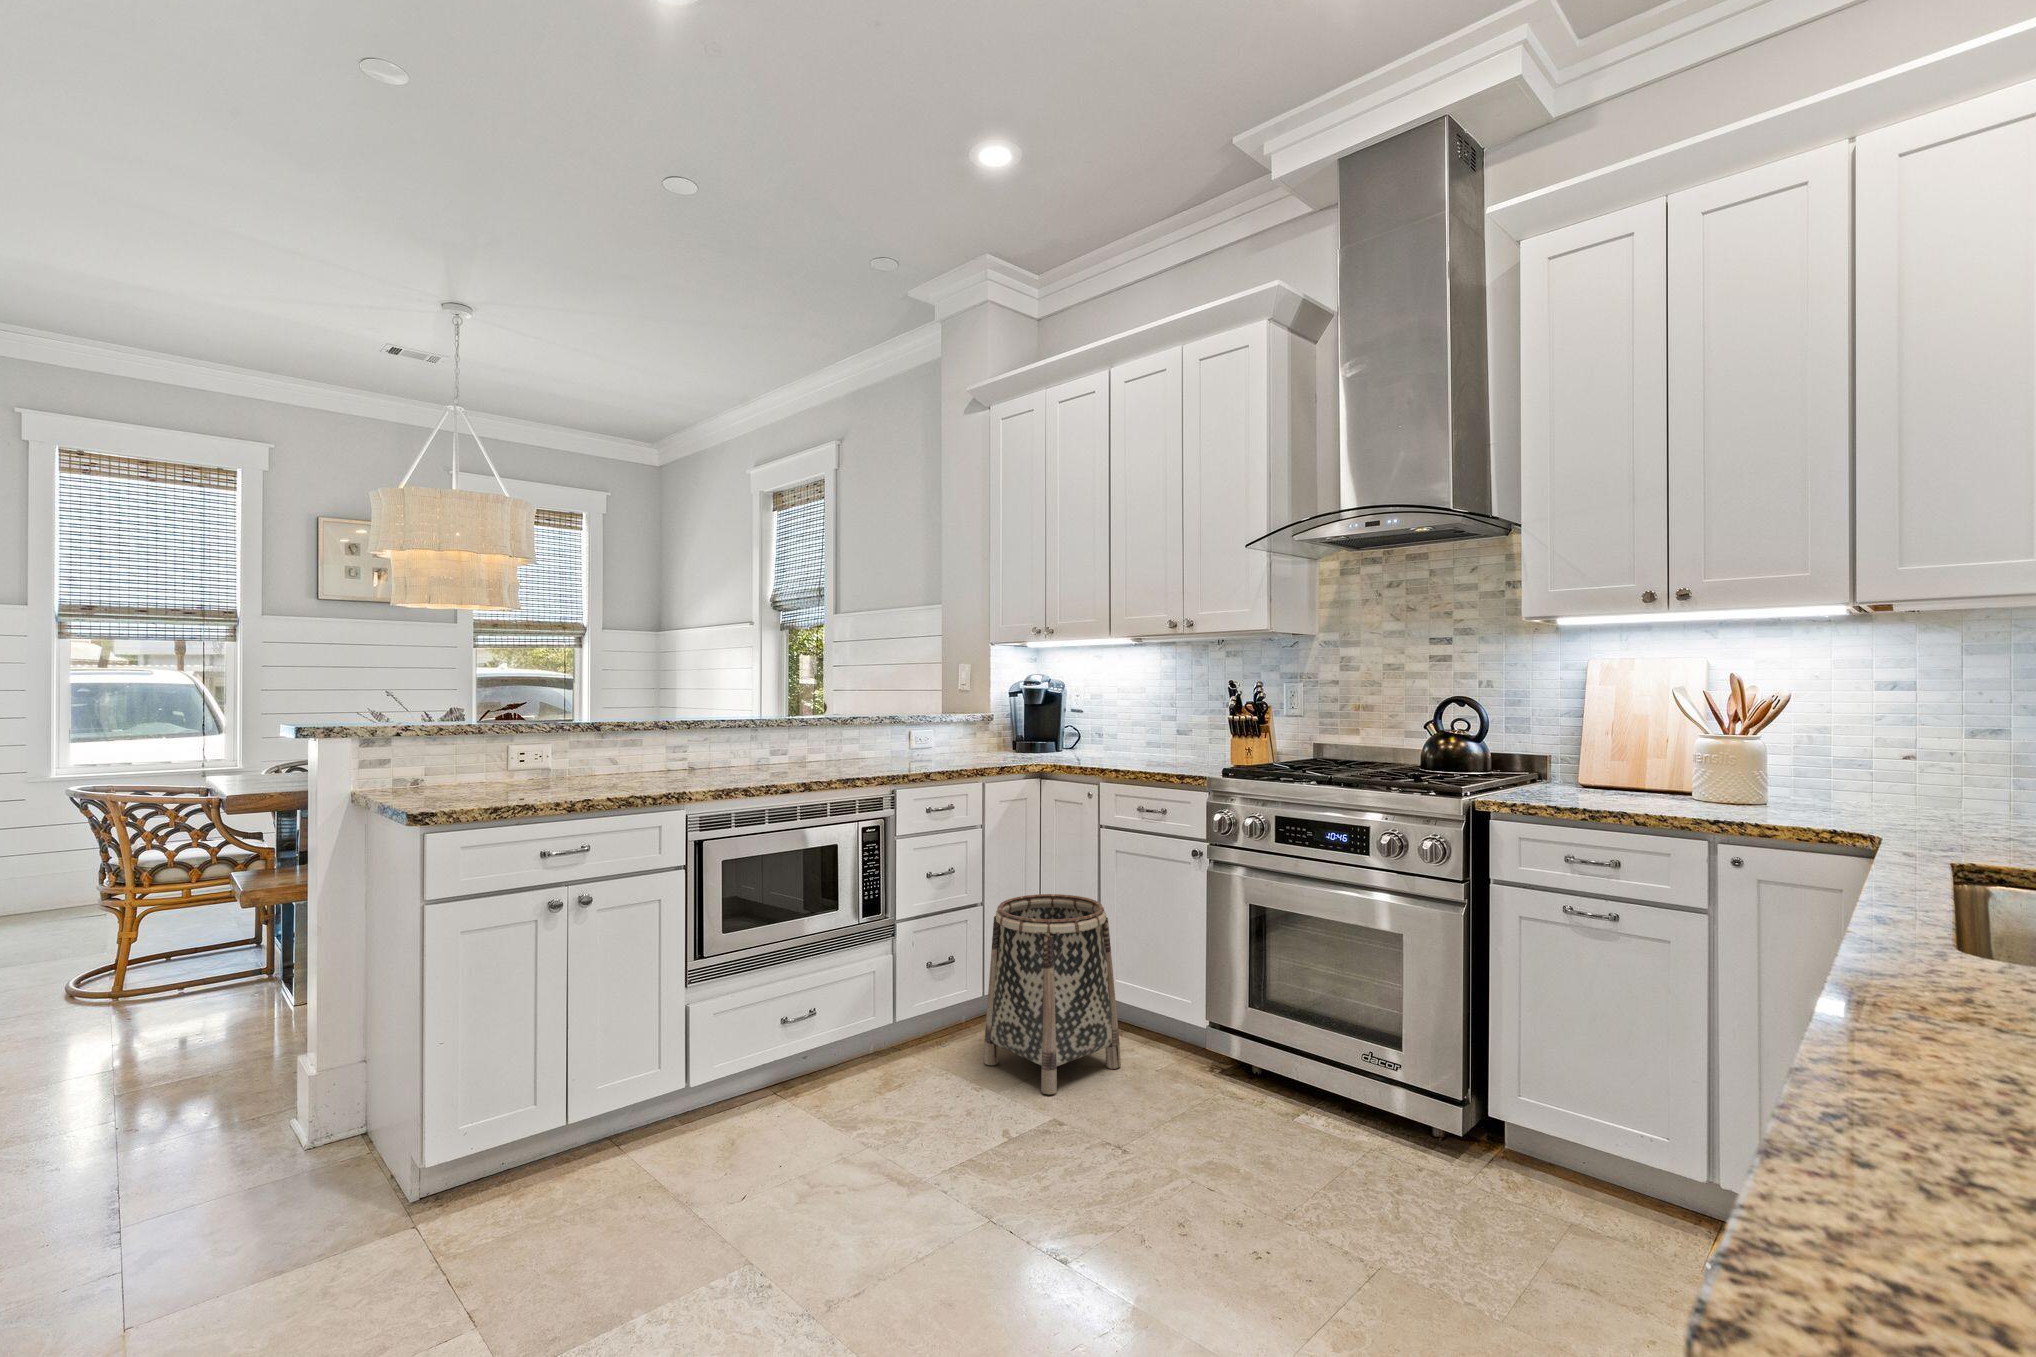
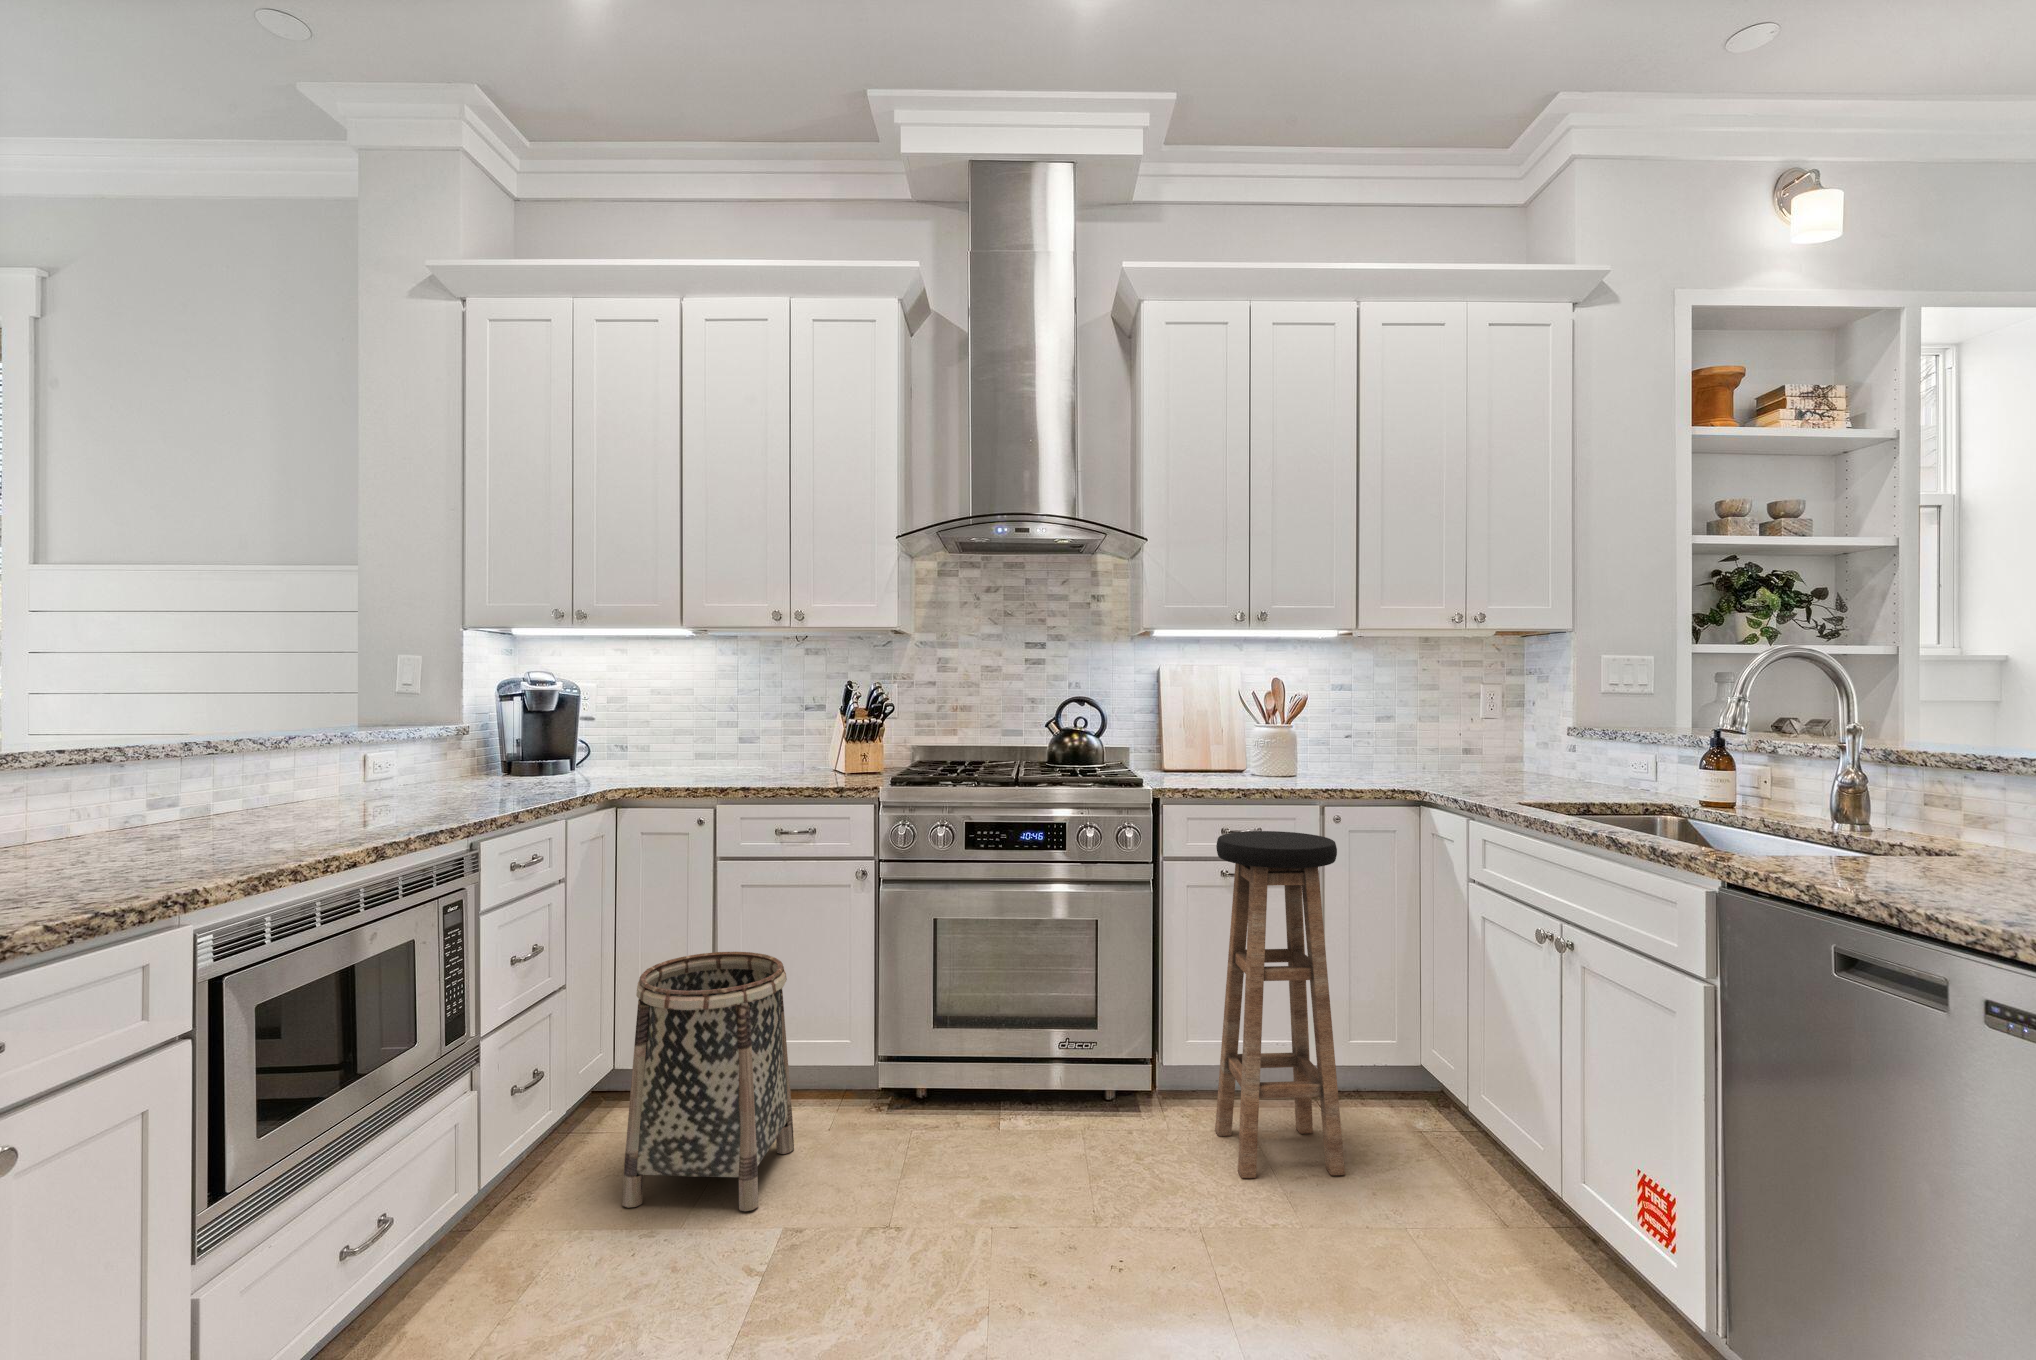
bar stool: none [1485,858,1651,1303] -> present [1215,831,1345,1178]

